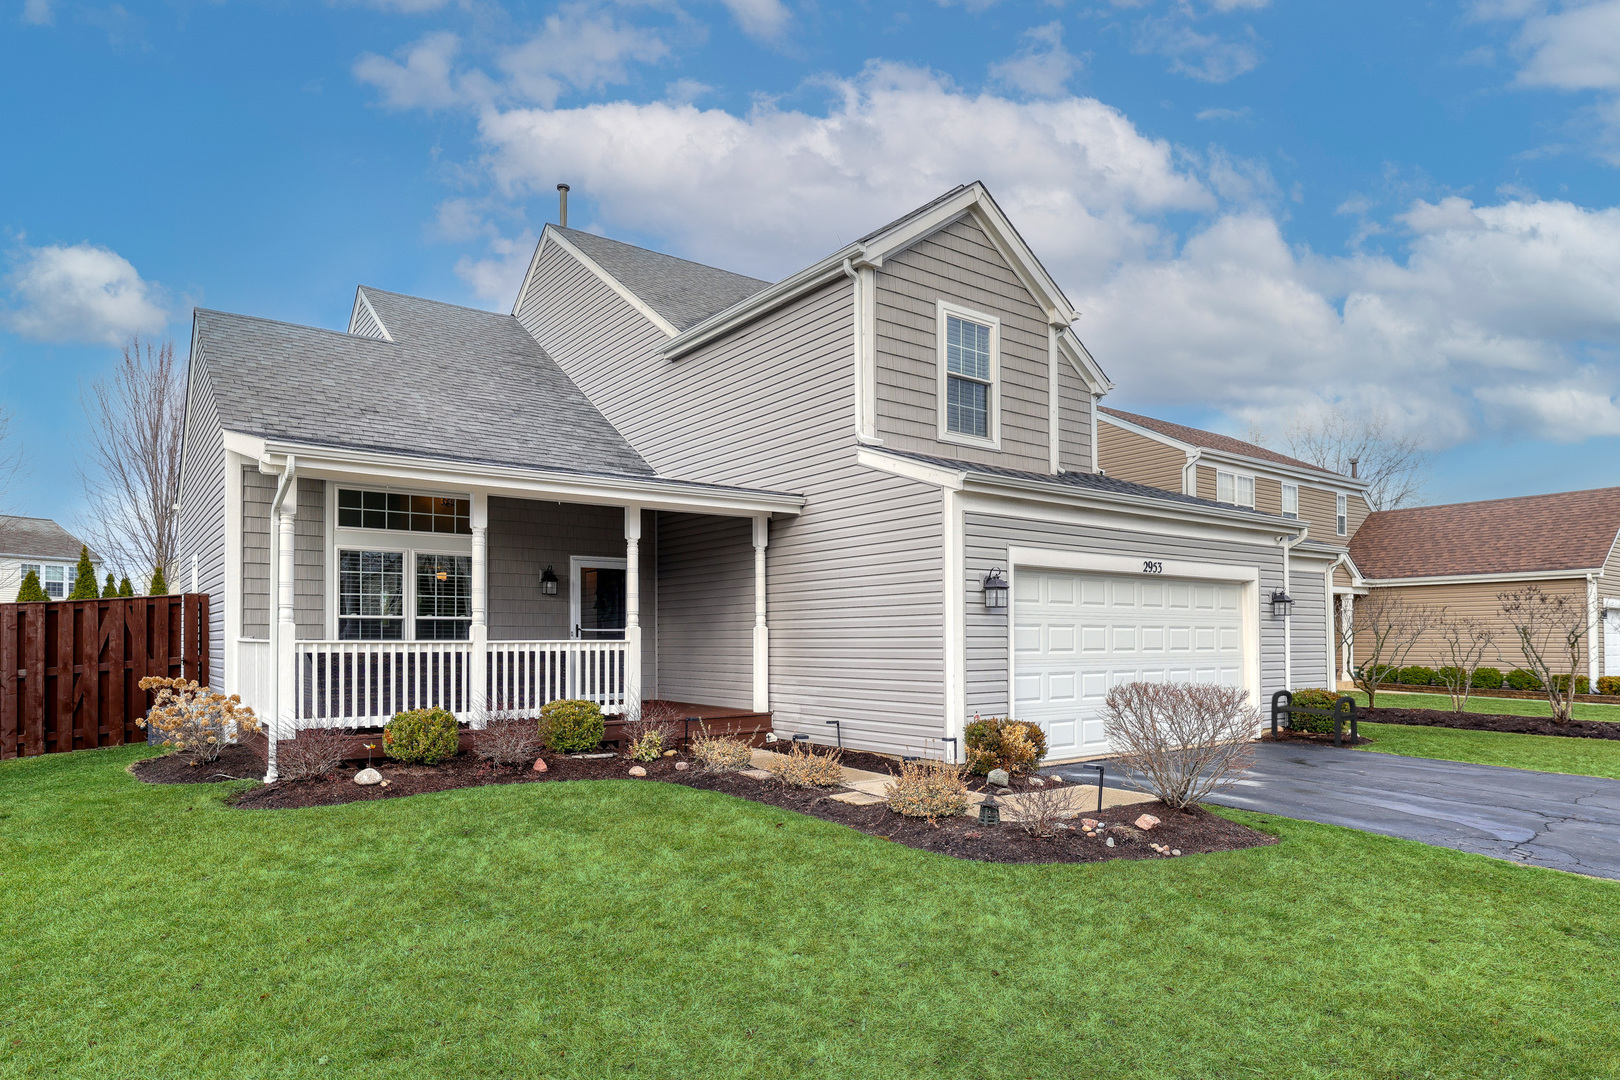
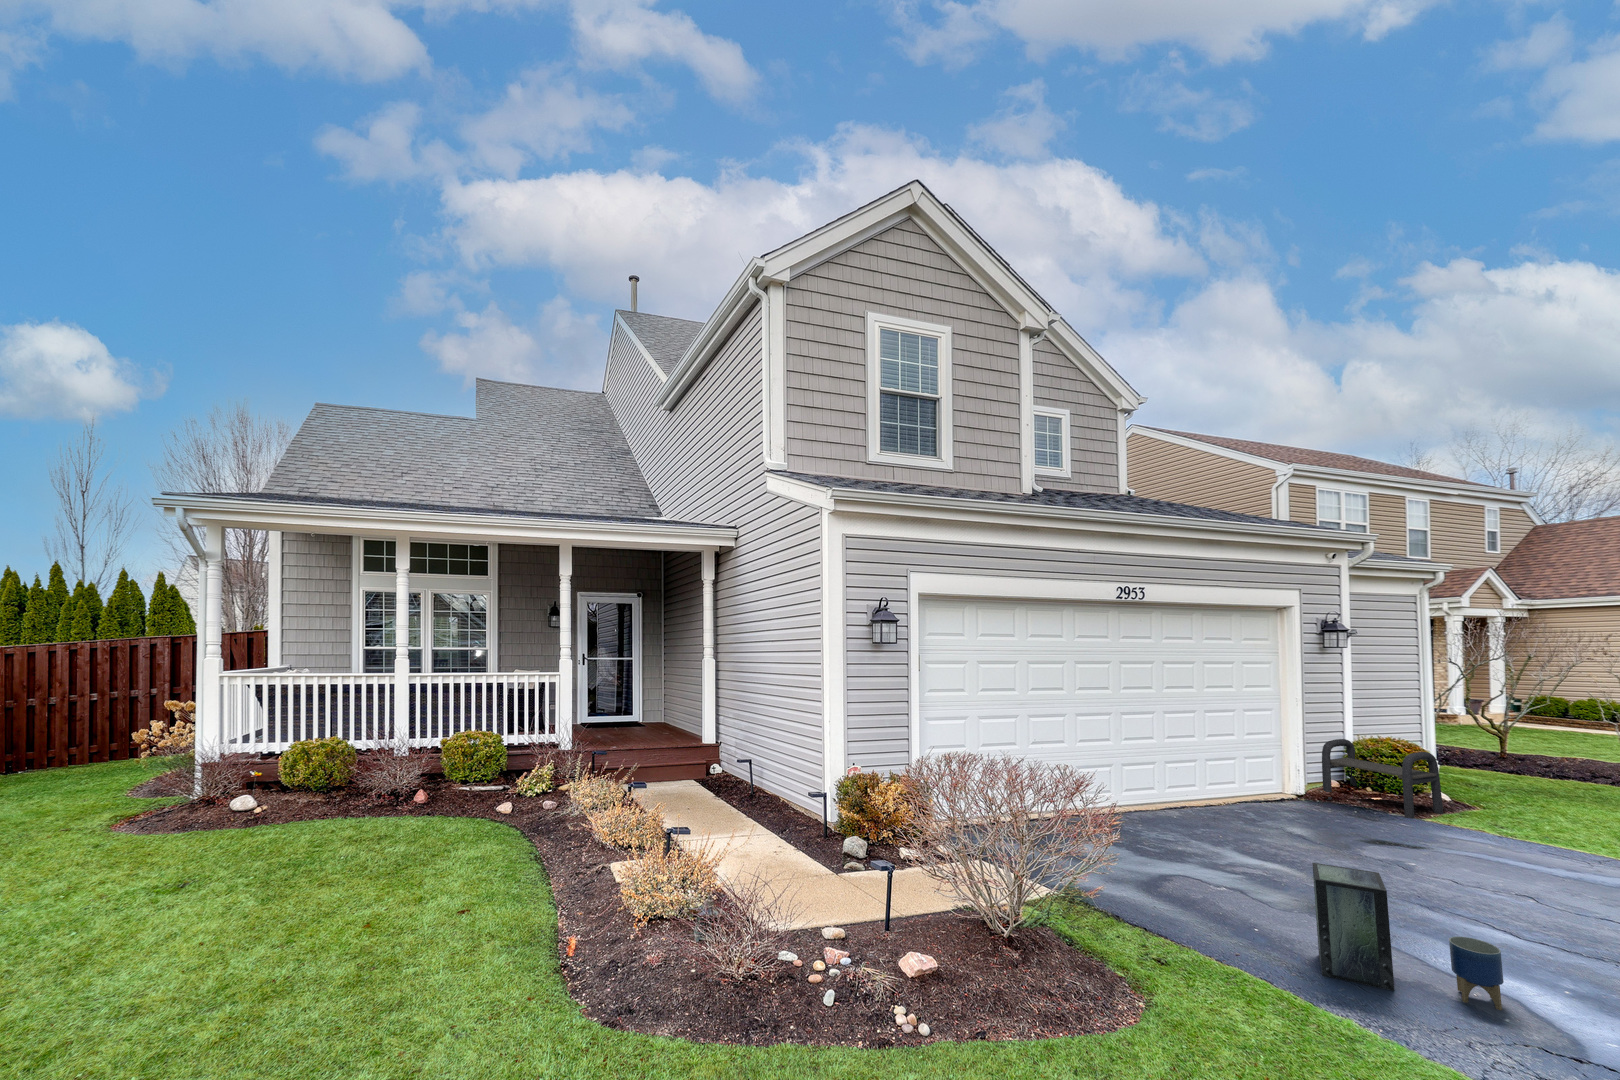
storage box: none [1349,752,1405,824] -> present [1312,863,1395,991]
planter: none [1434,787,1464,826] -> present [1449,937,1504,1010]

